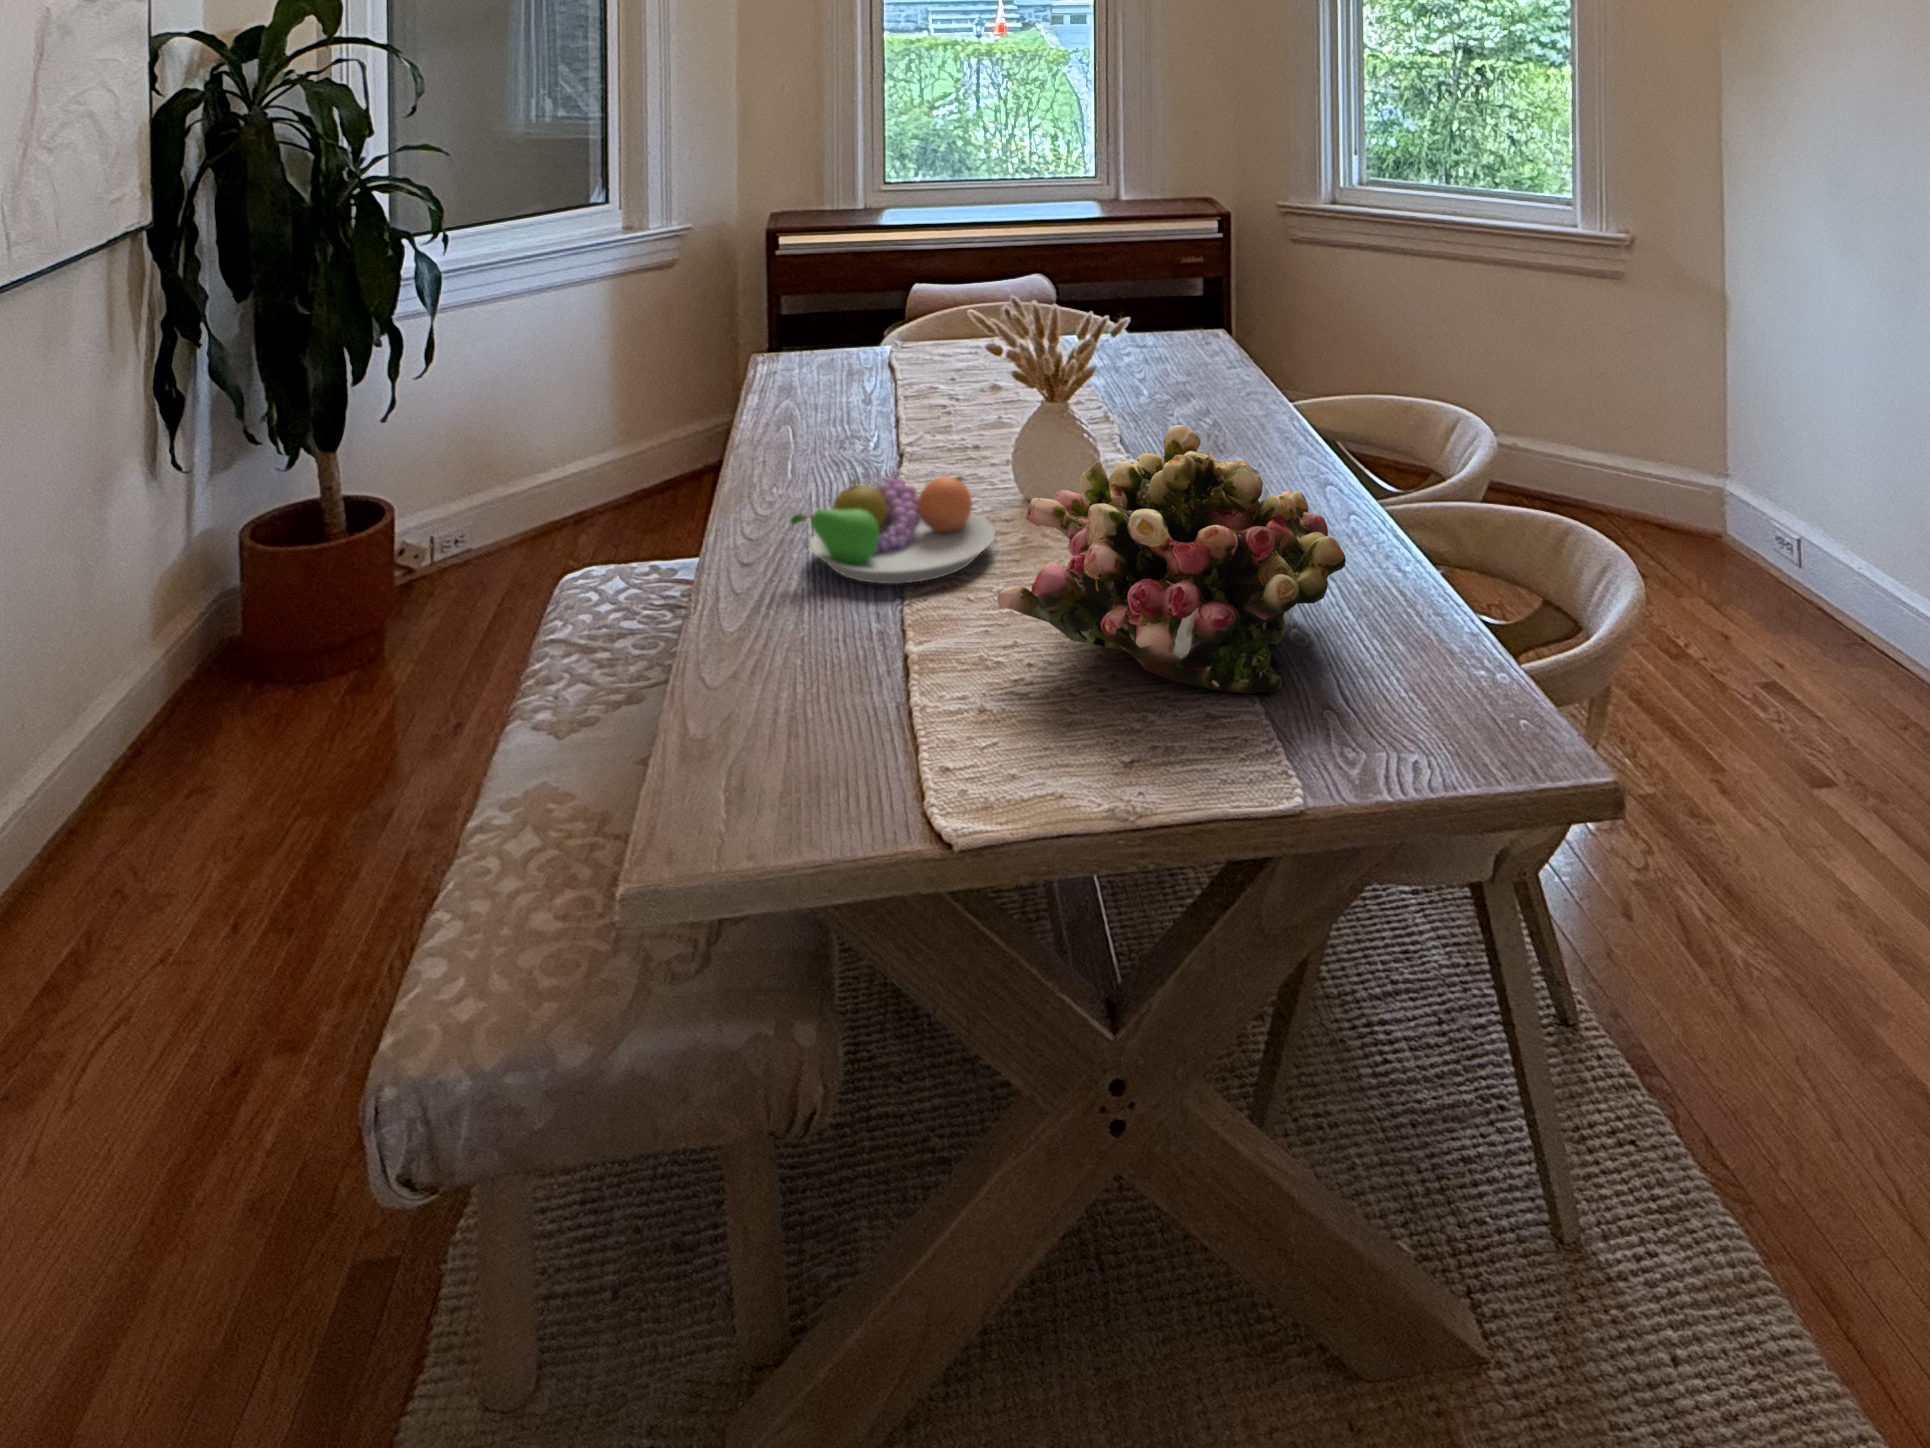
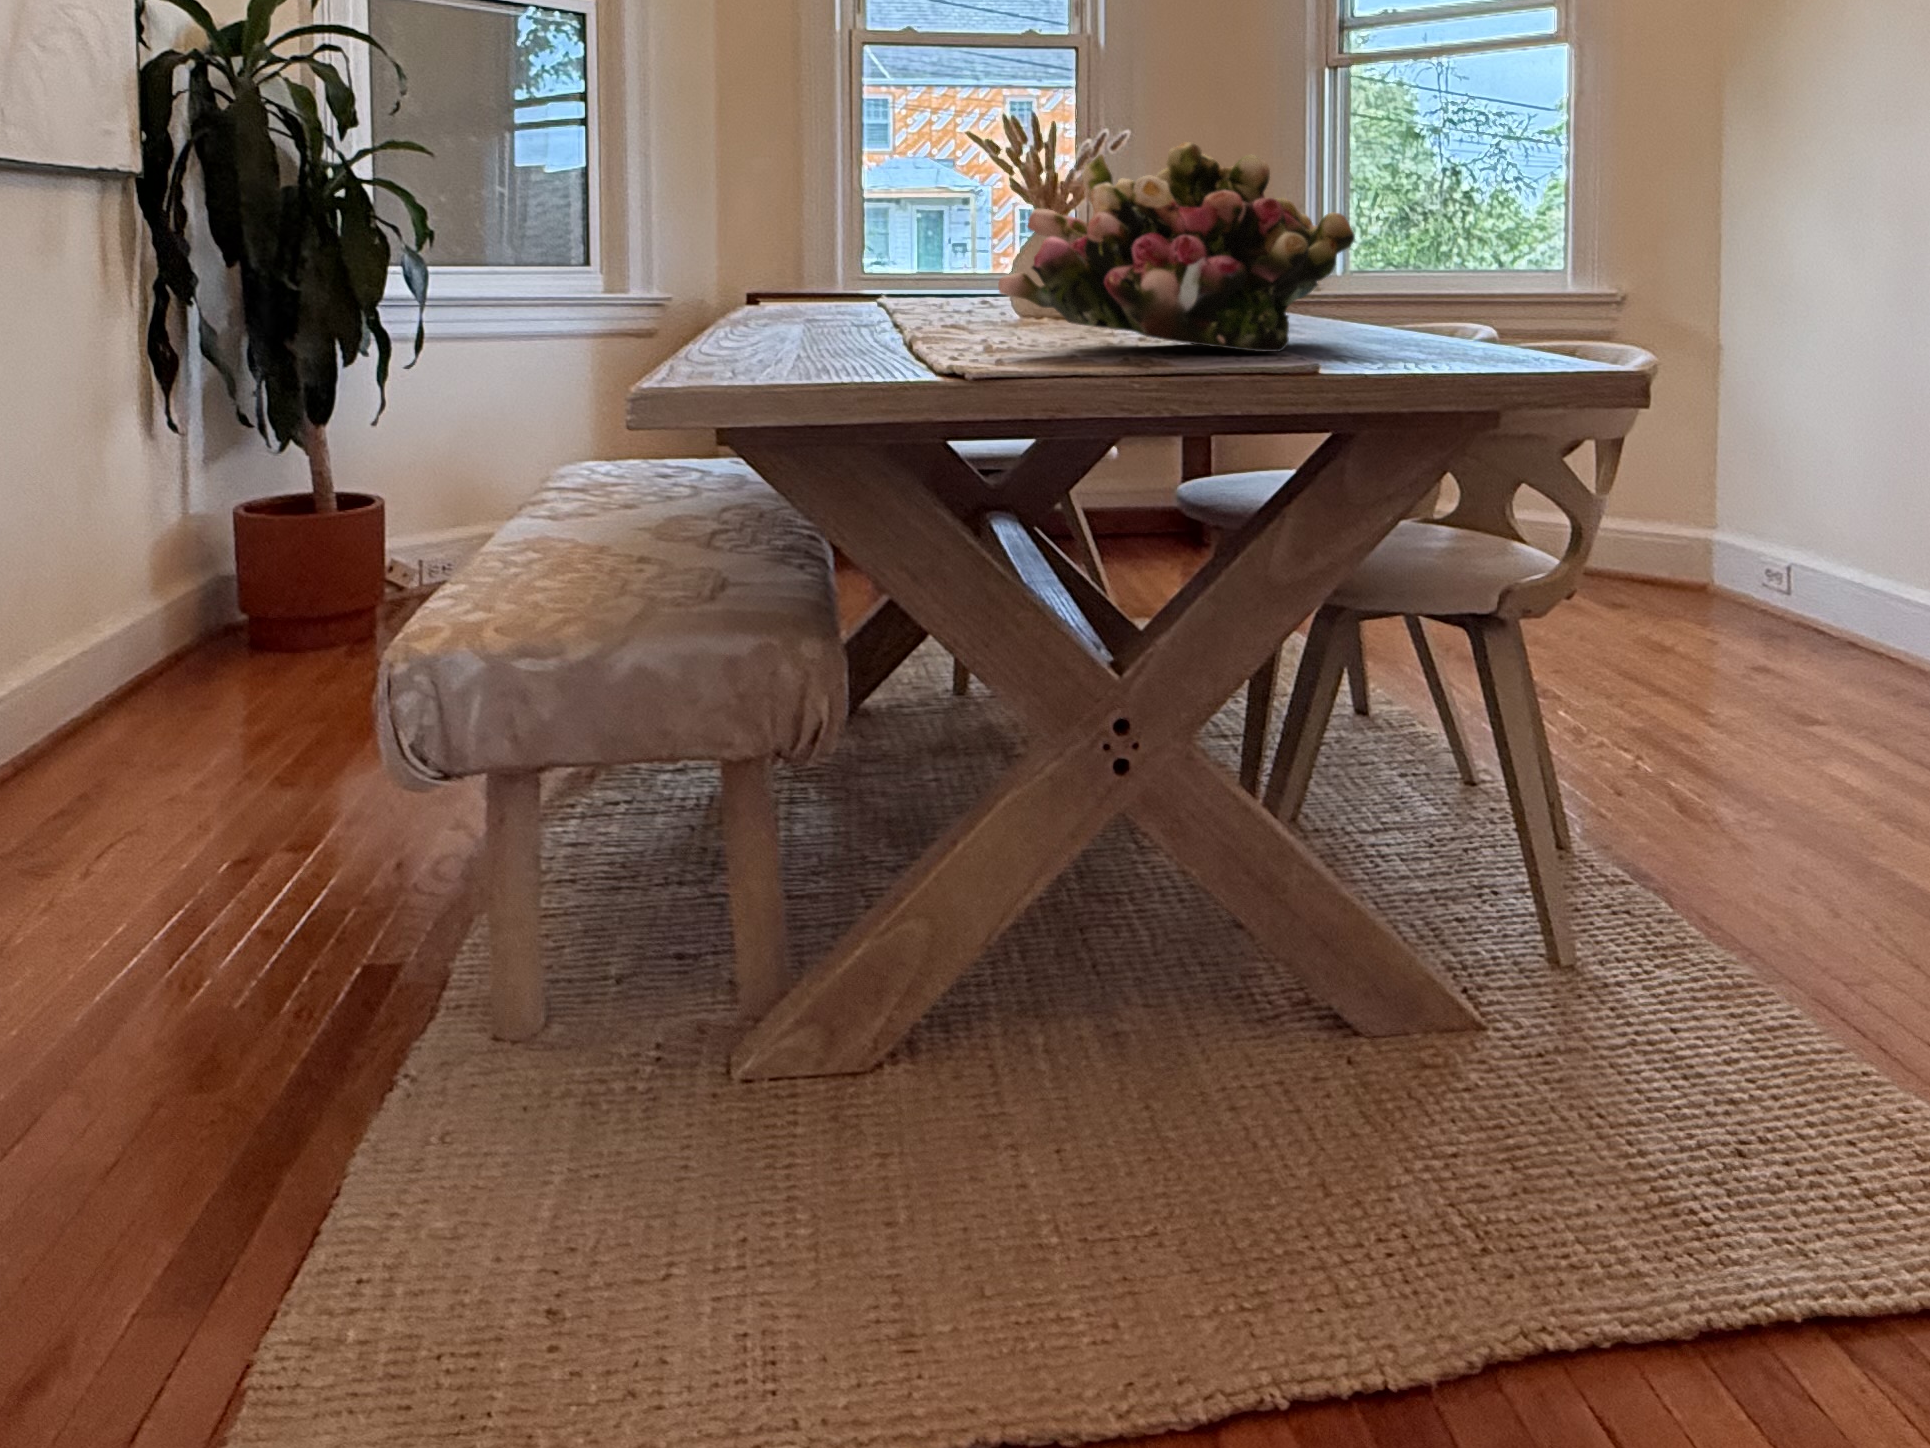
fruit bowl: present [790,474,995,584] -> none [785,263,992,340]

